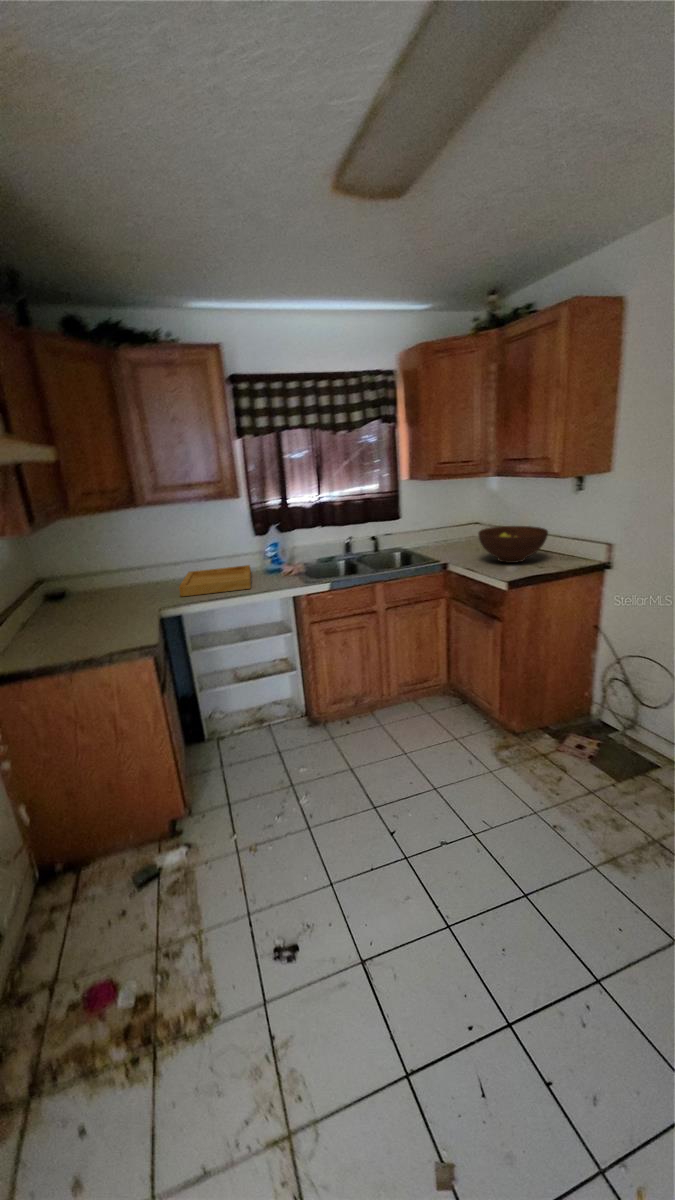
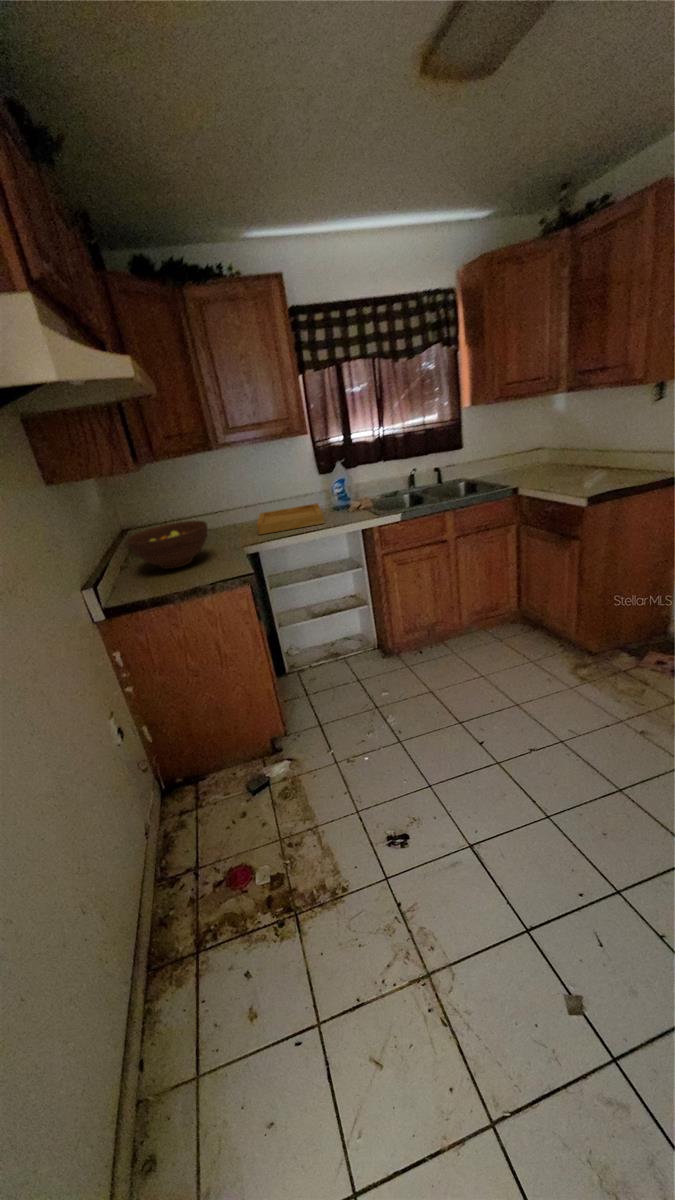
fruit bowl: present [478,526,548,563] -> present [127,521,208,569]

